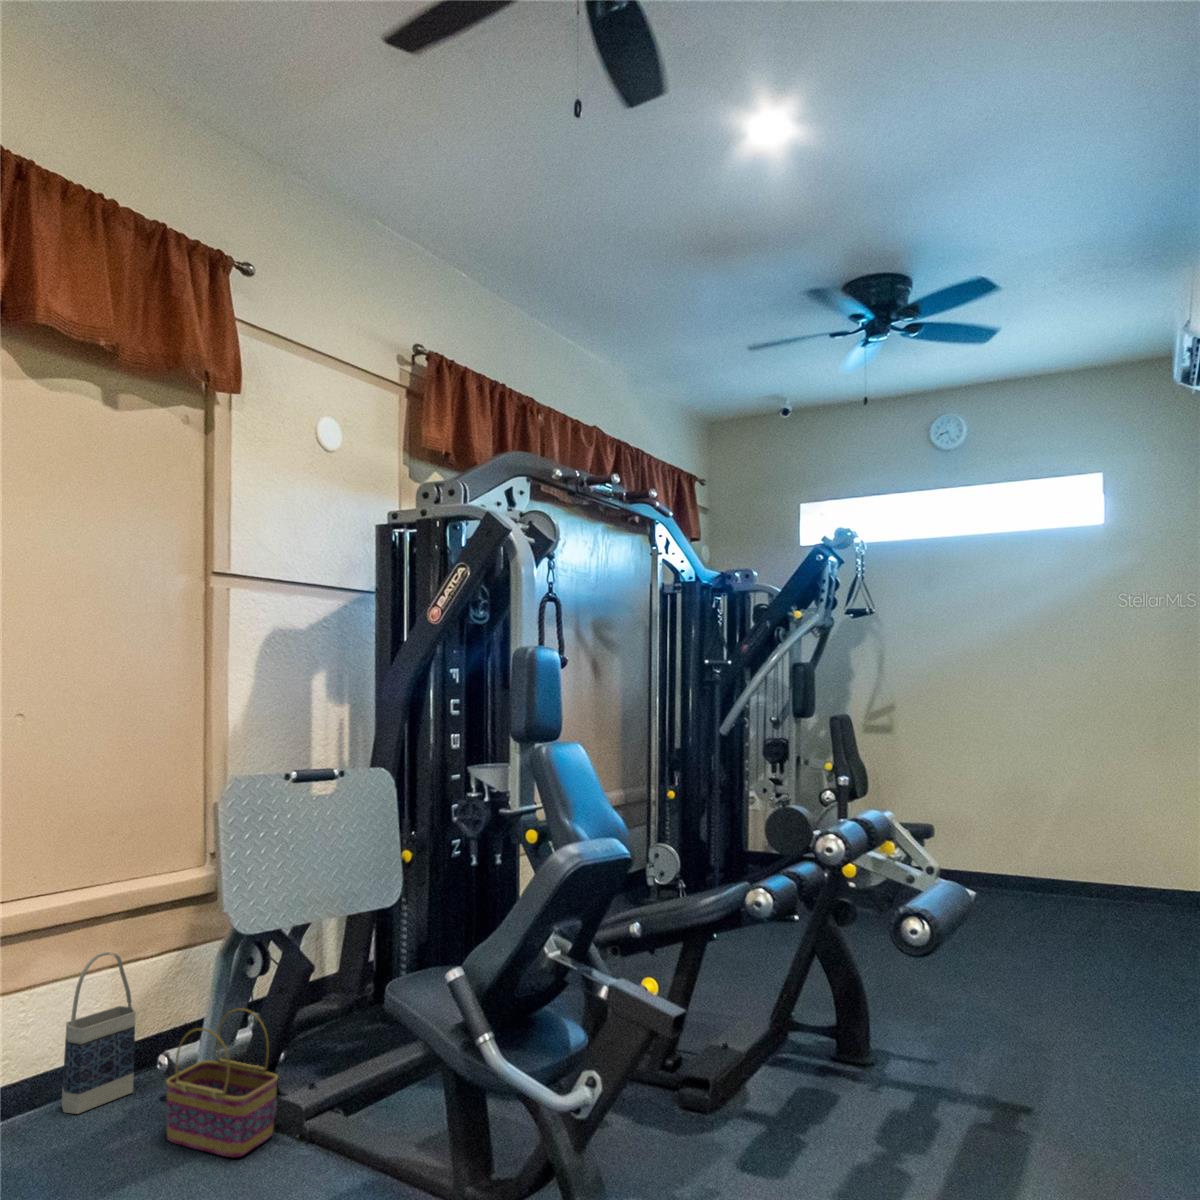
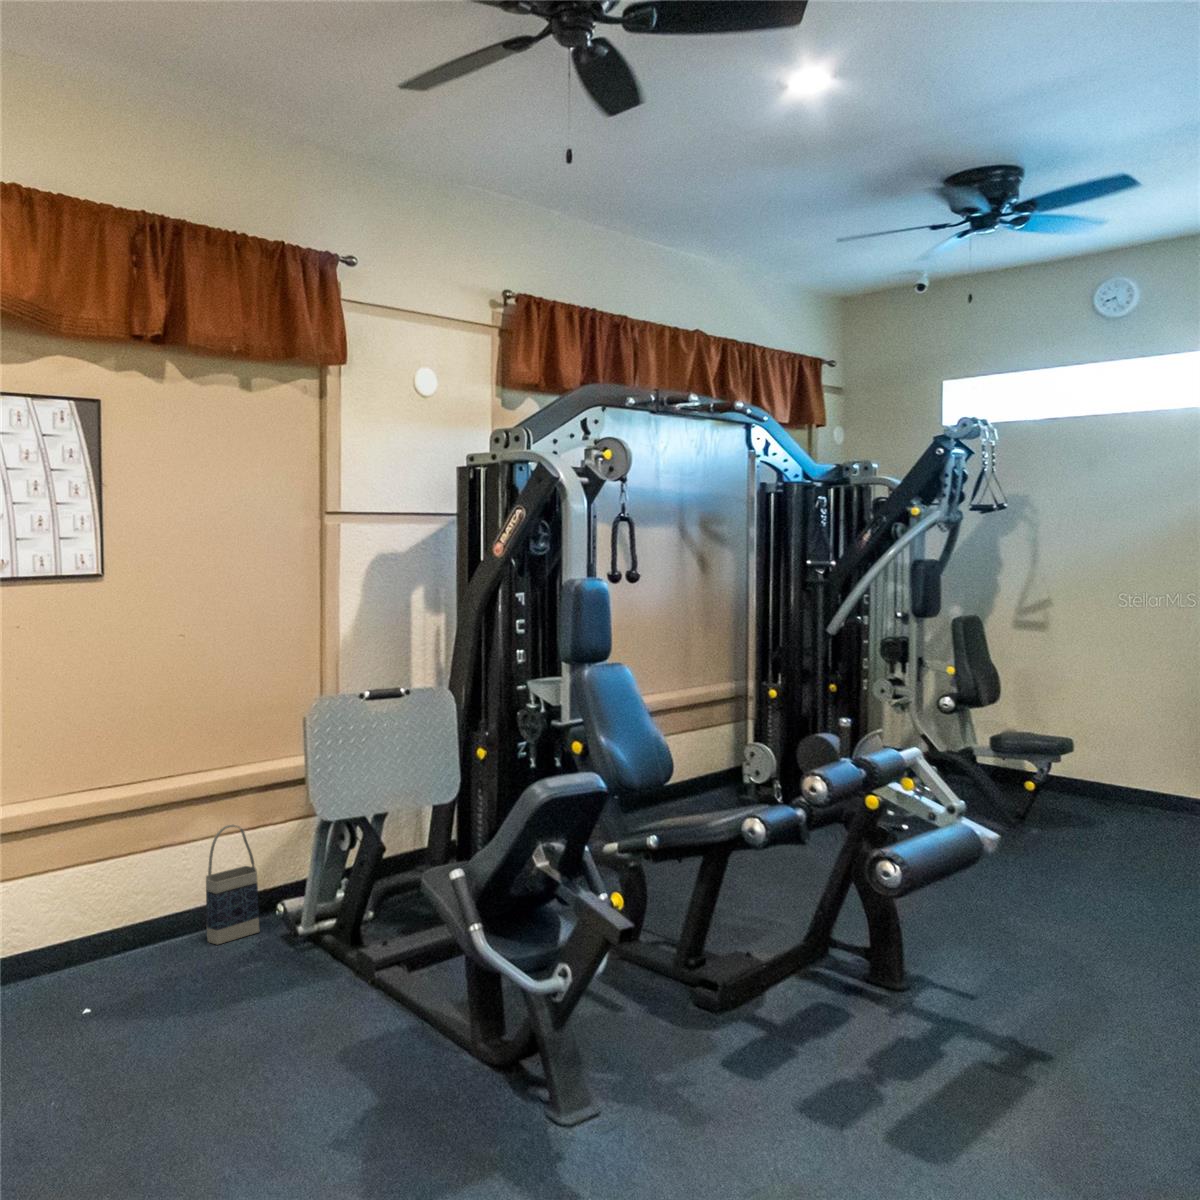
basket: present [166,1008,278,1157] -> none [275,878,358,990]

